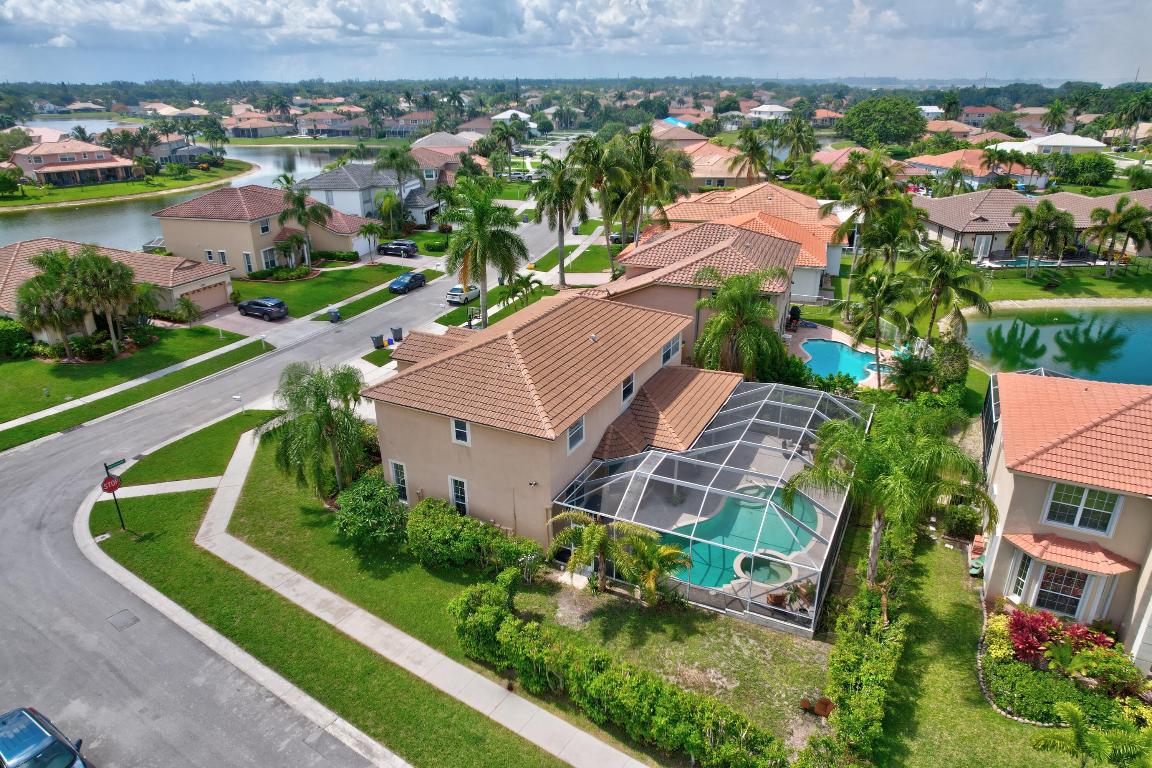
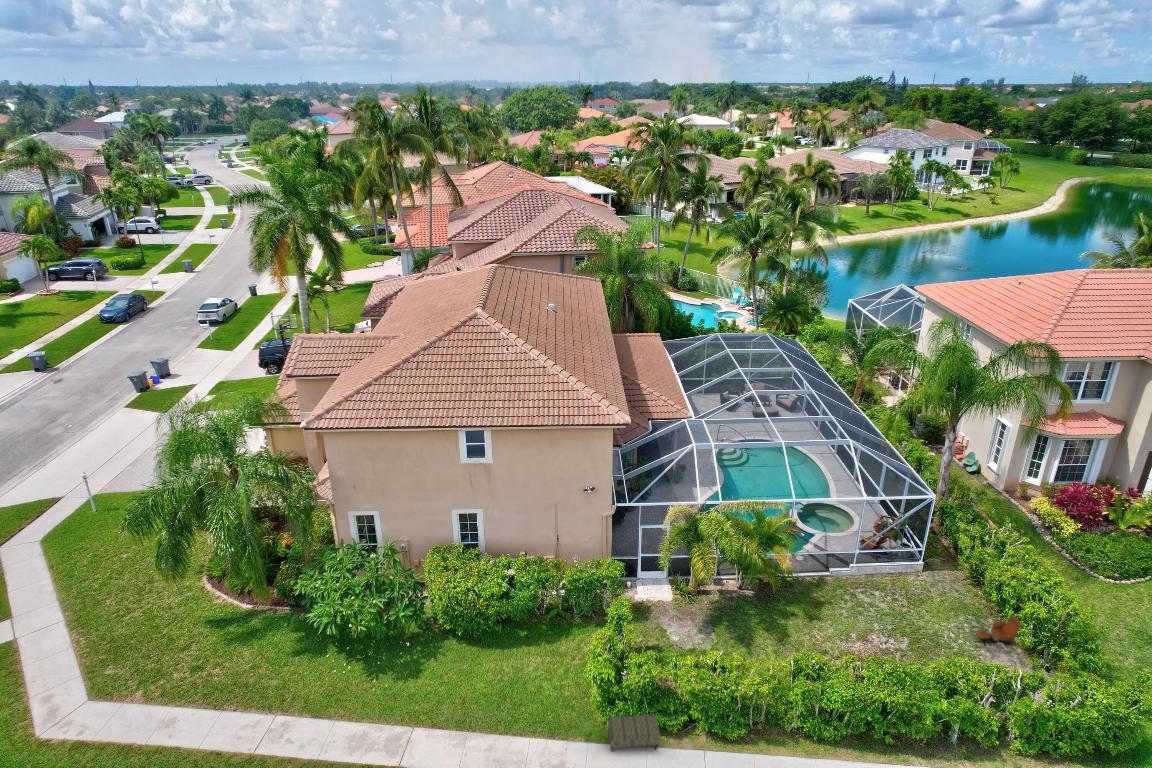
bench: none [449,644,488,678] -> present [609,715,660,751]
potted tree: present [504,668,520,690] -> none [690,715,723,748]

